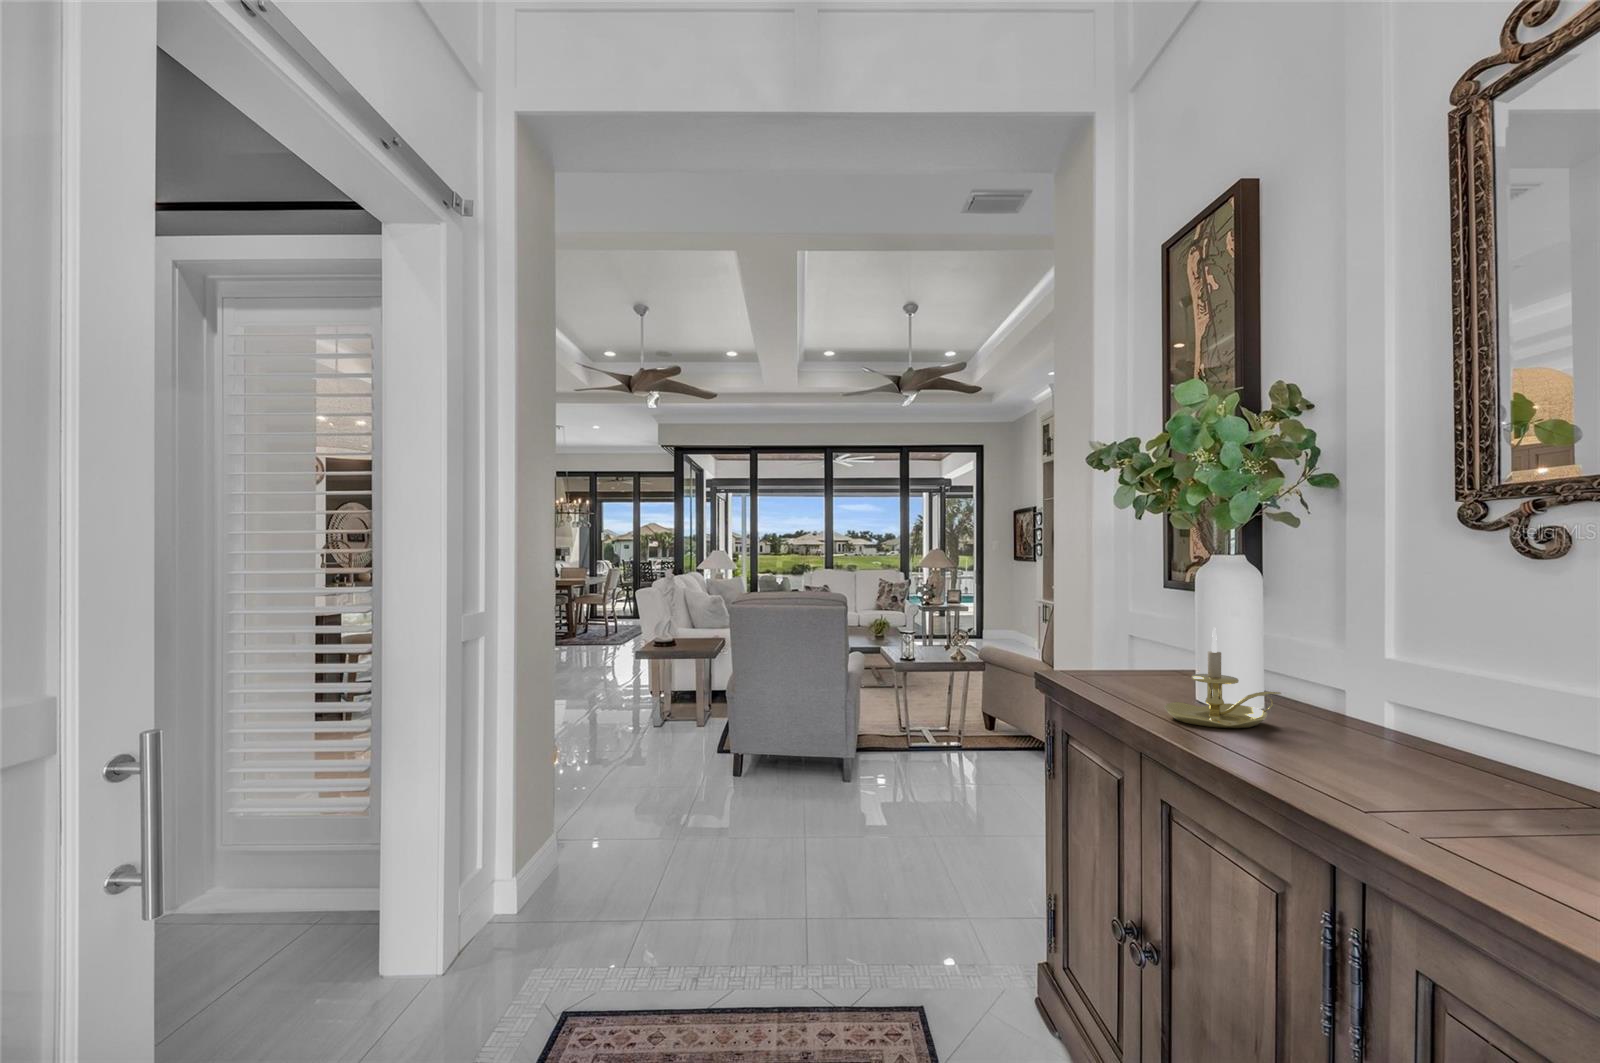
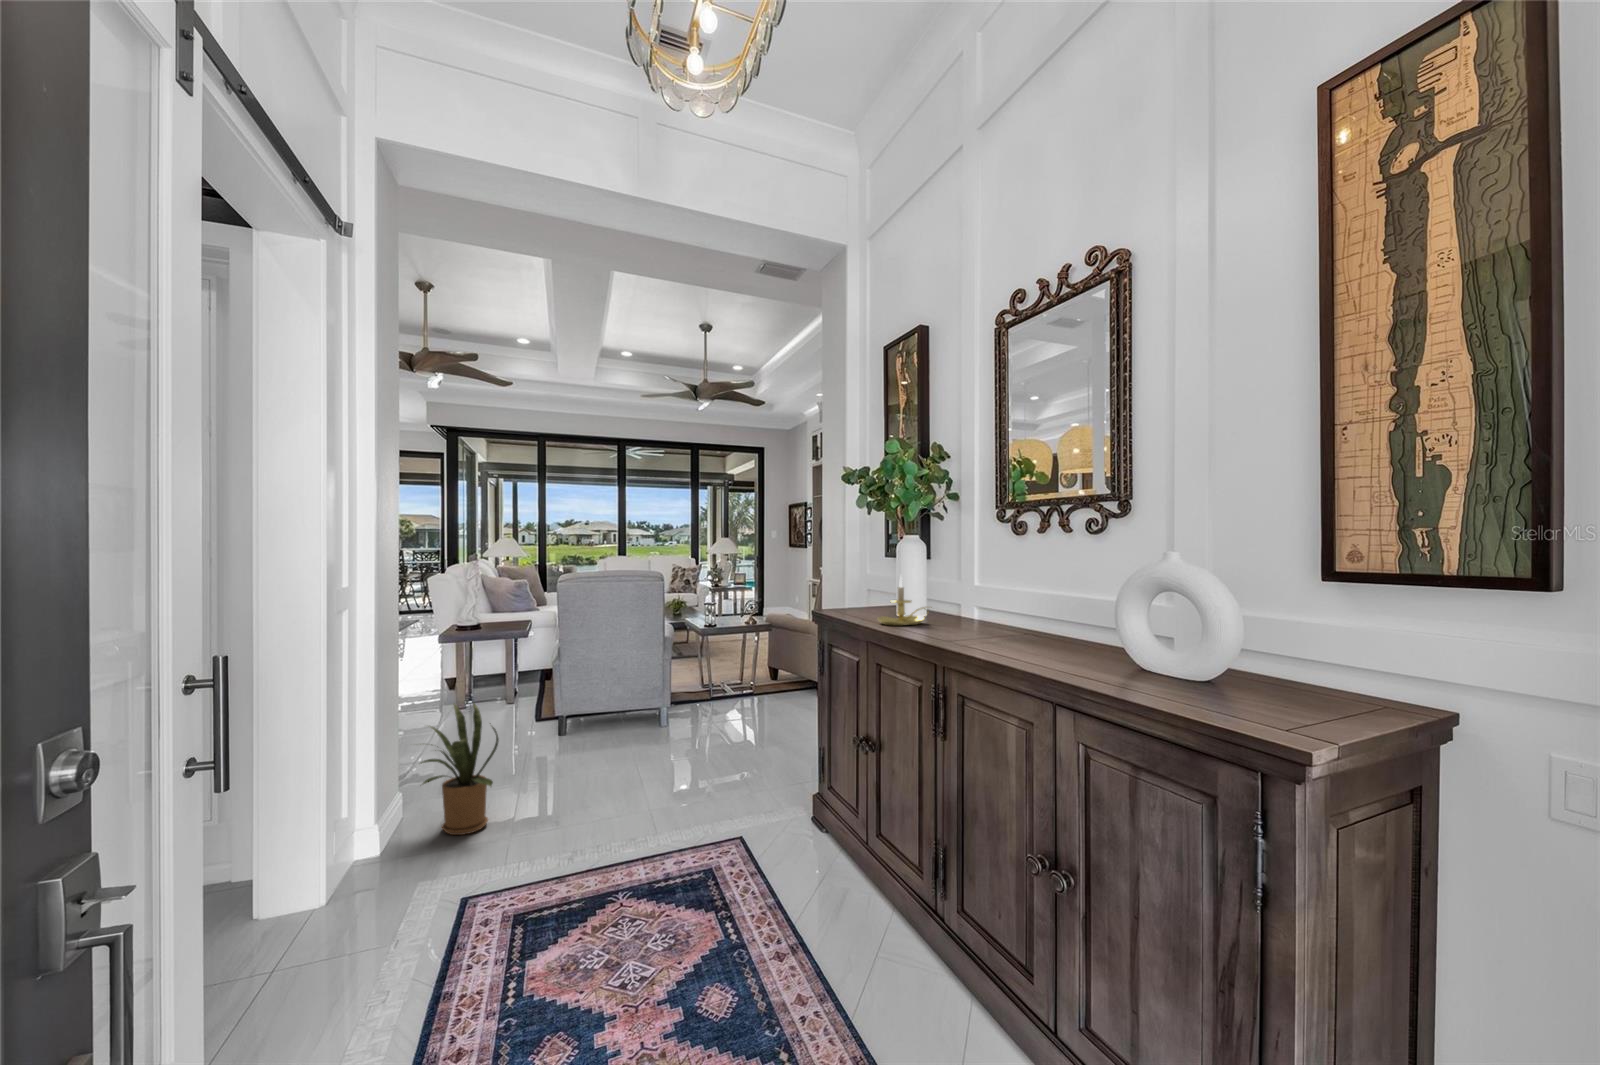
house plant: none [495,756,604,938] -> present [421,703,499,835]

